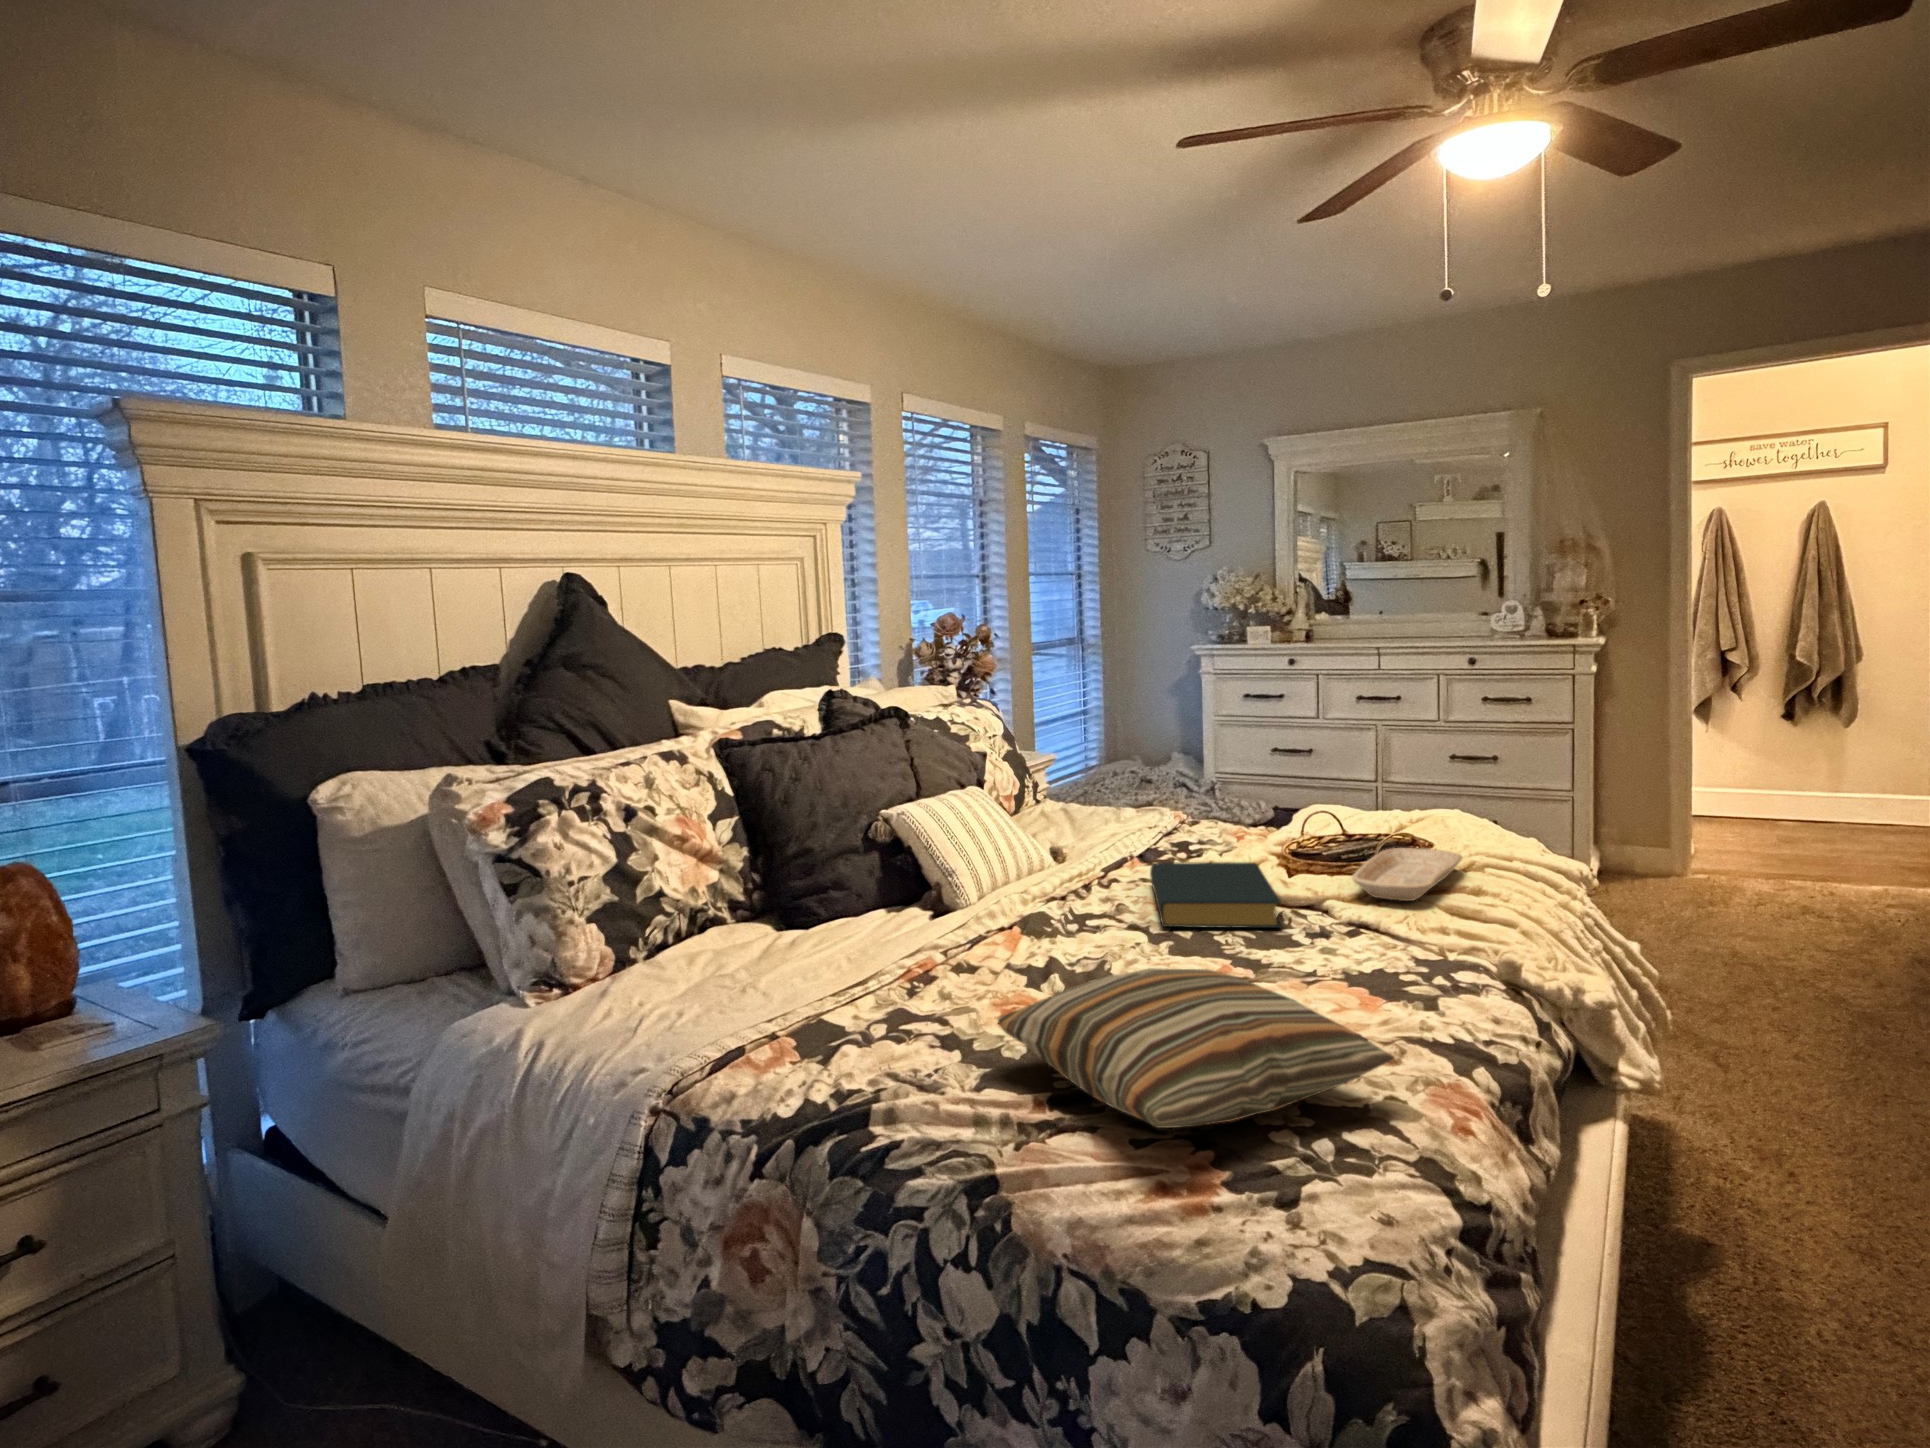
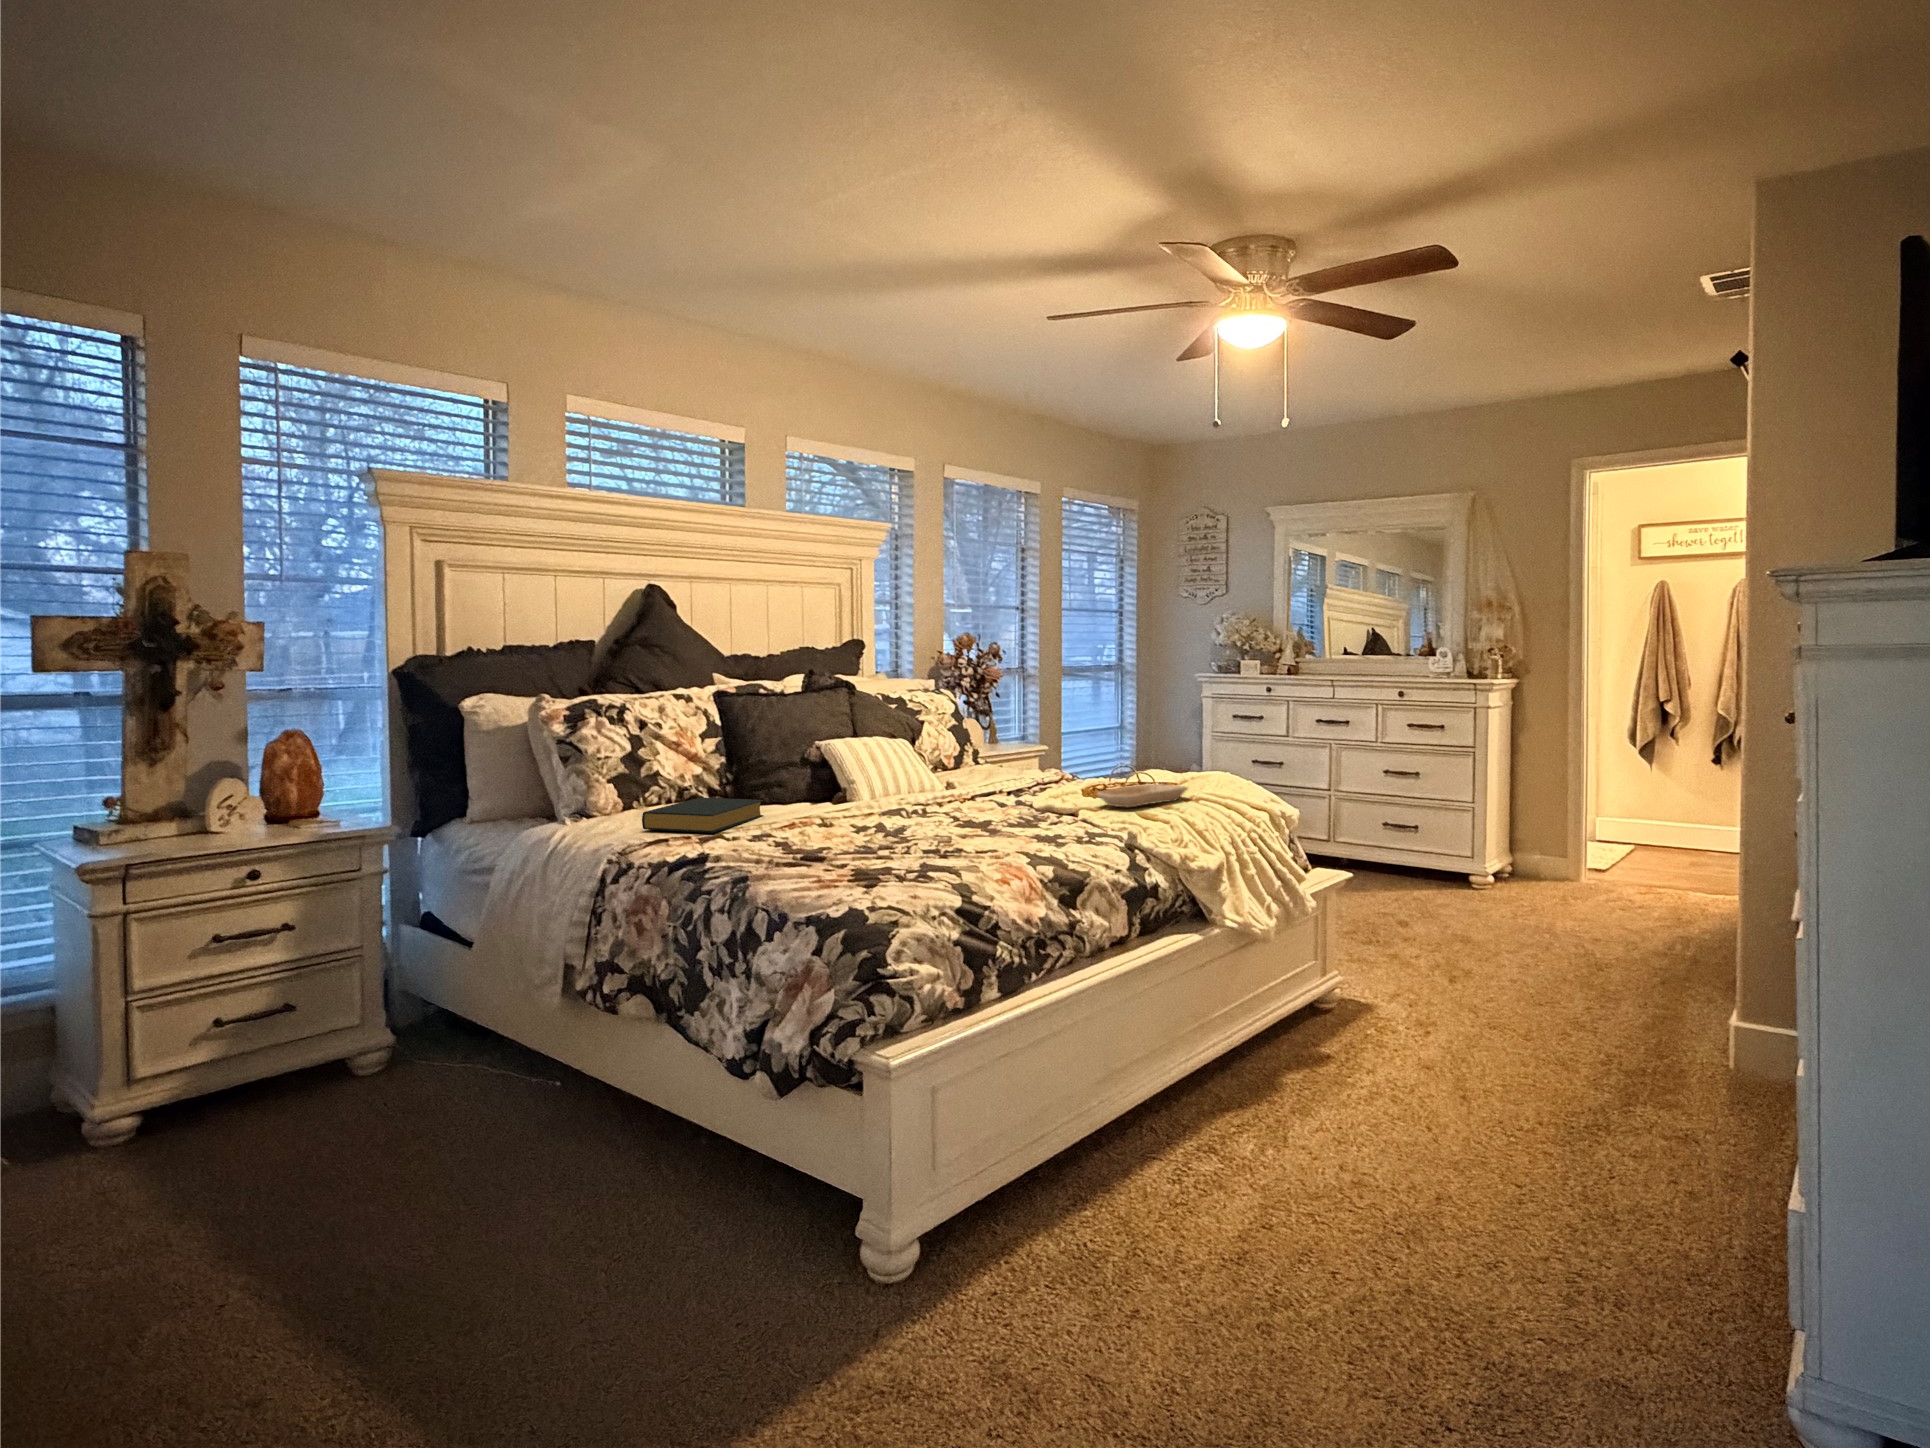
hardback book: present [1150,862,1281,928] -> present [642,798,763,833]
pillow: present [998,968,1394,1128] -> none [790,802,971,863]

